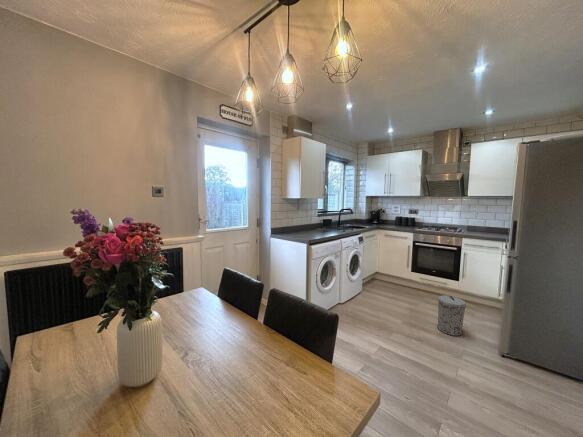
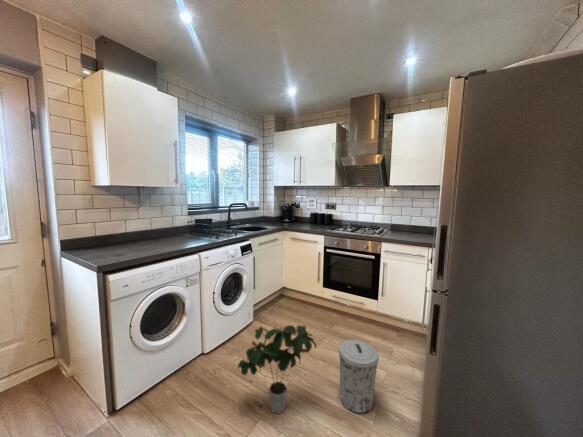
potted plant: none [376,280,425,330] -> present [238,325,317,414]

